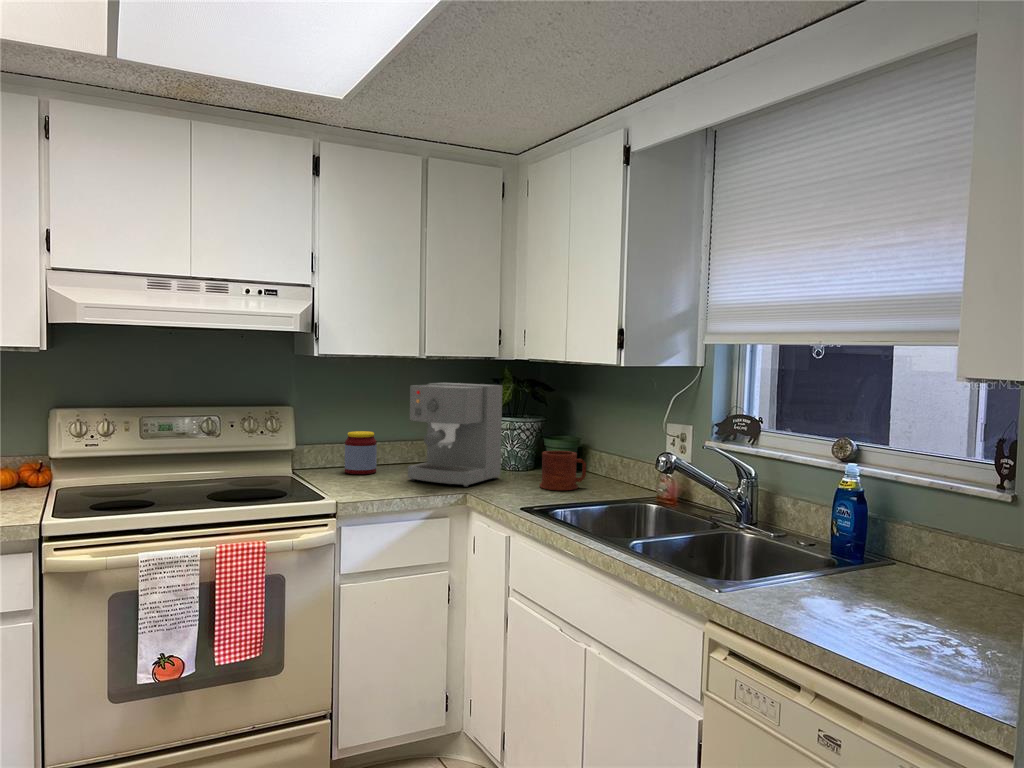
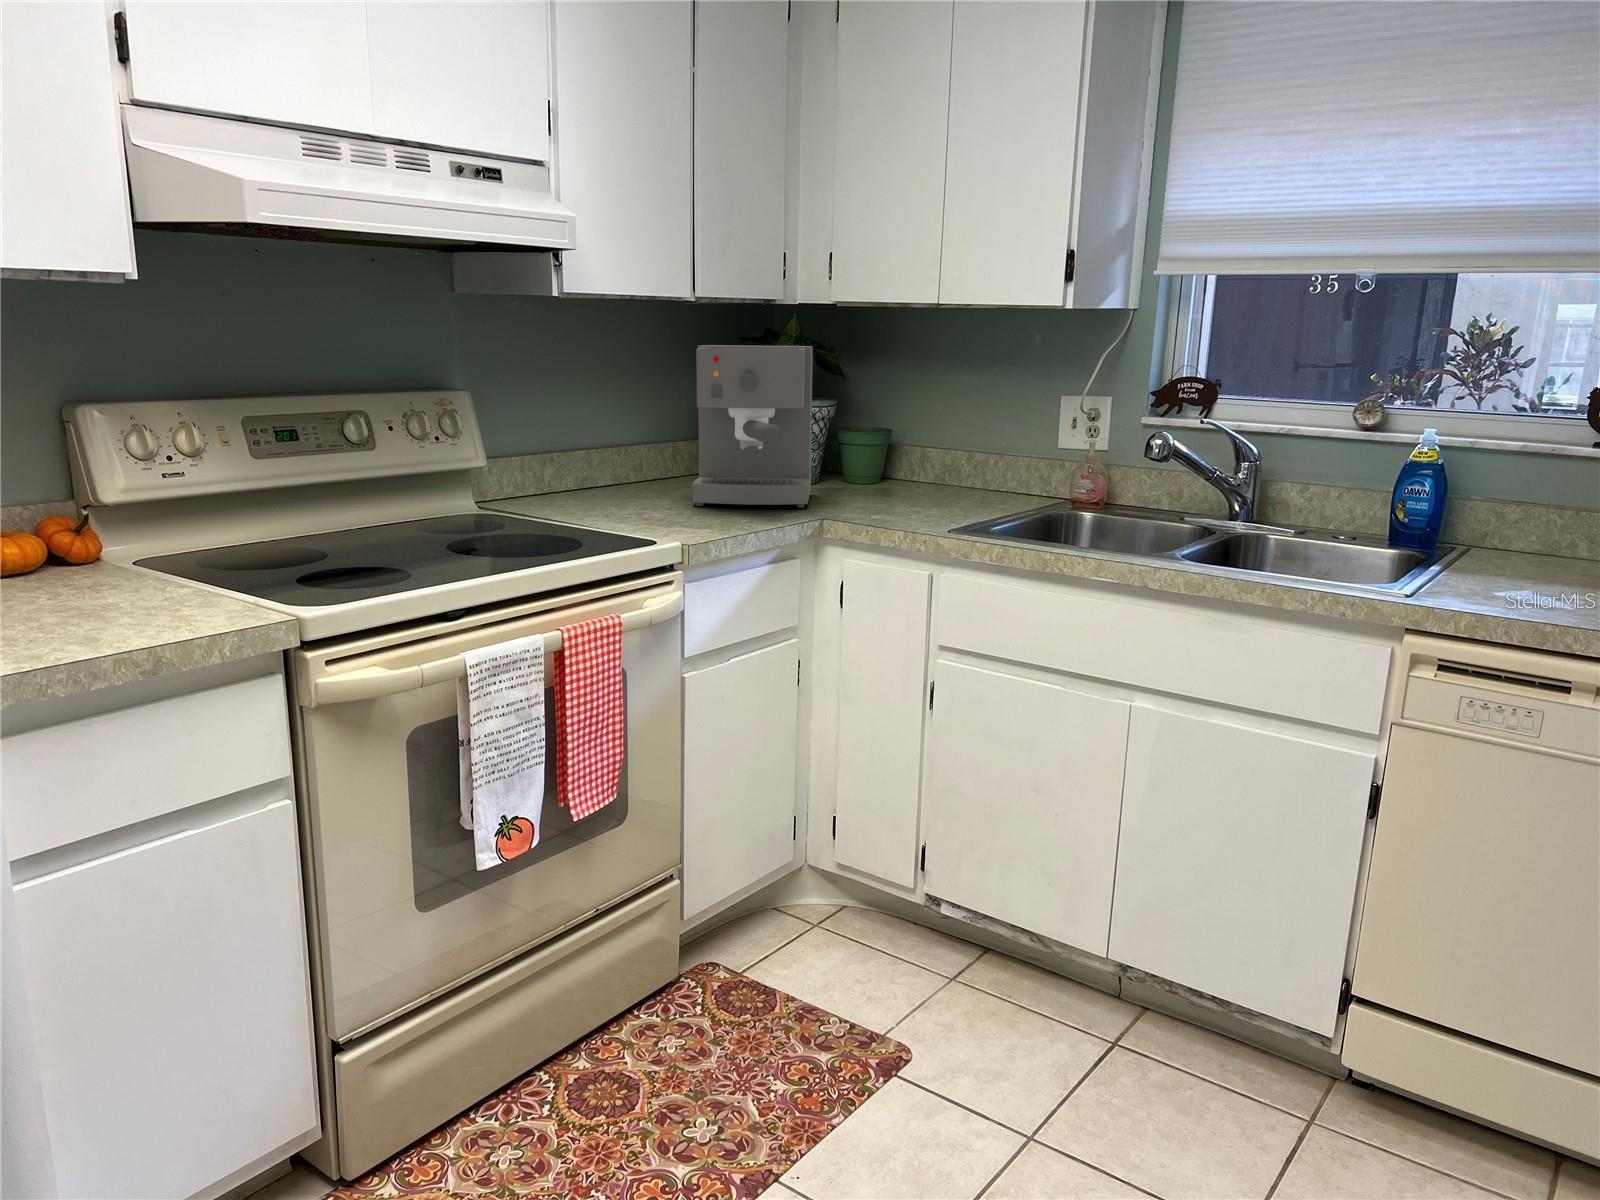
jar: present [345,431,377,474] -> none [559,432,614,504]
mug: present [540,451,586,490] -> none [890,445,955,502]

